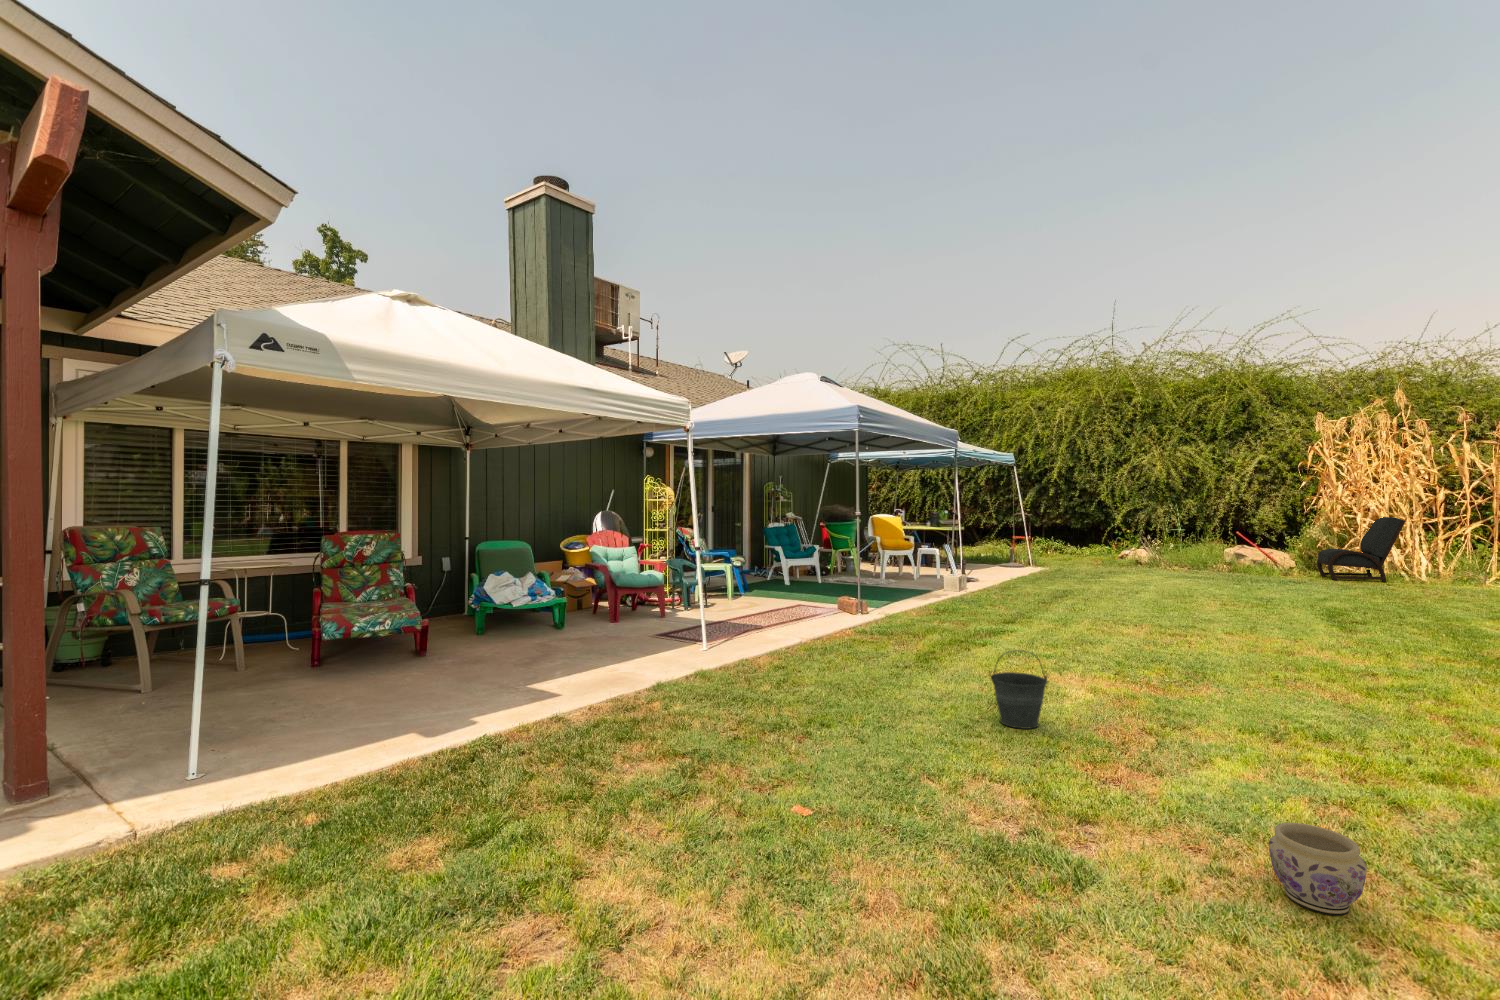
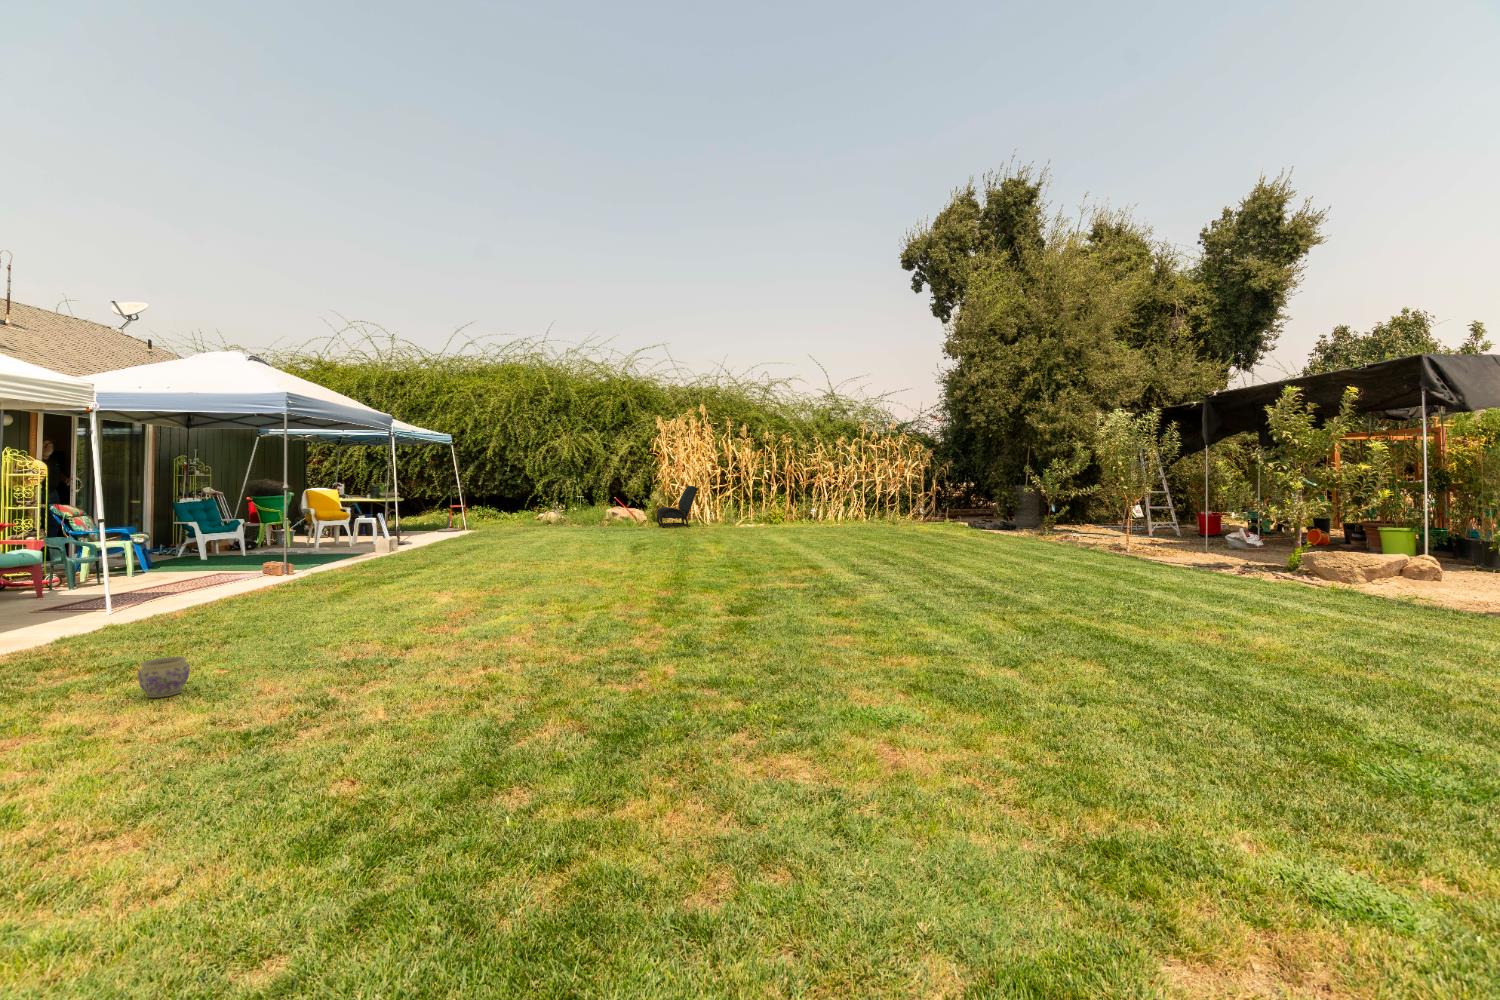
bucket: present [990,650,1048,729] -> none [371,571,411,619]
planter: present [1269,823,1367,916] -> present [138,656,190,698]

